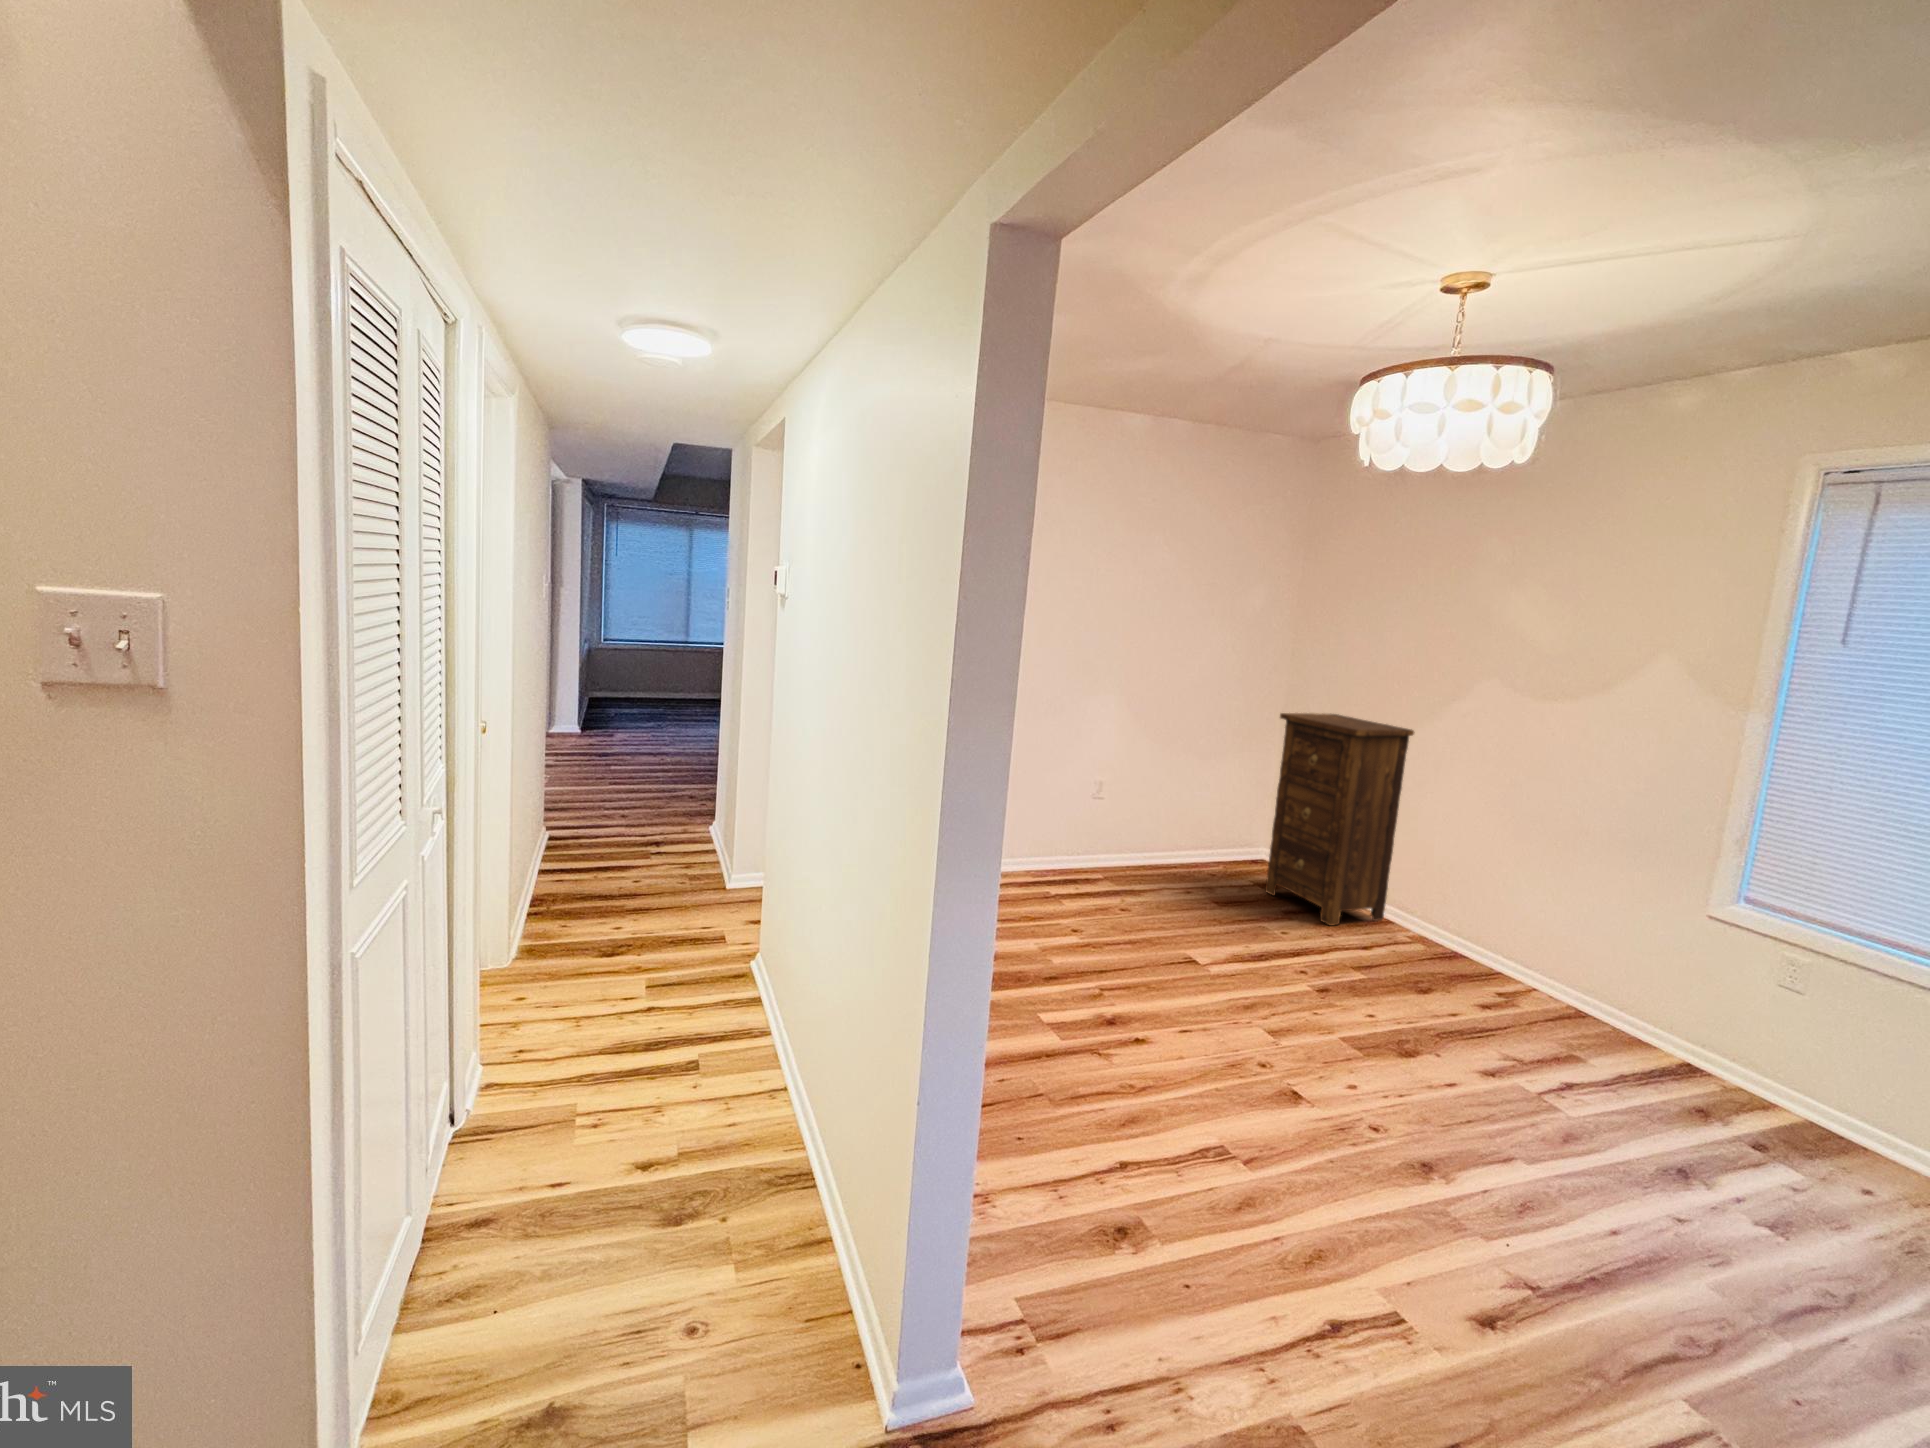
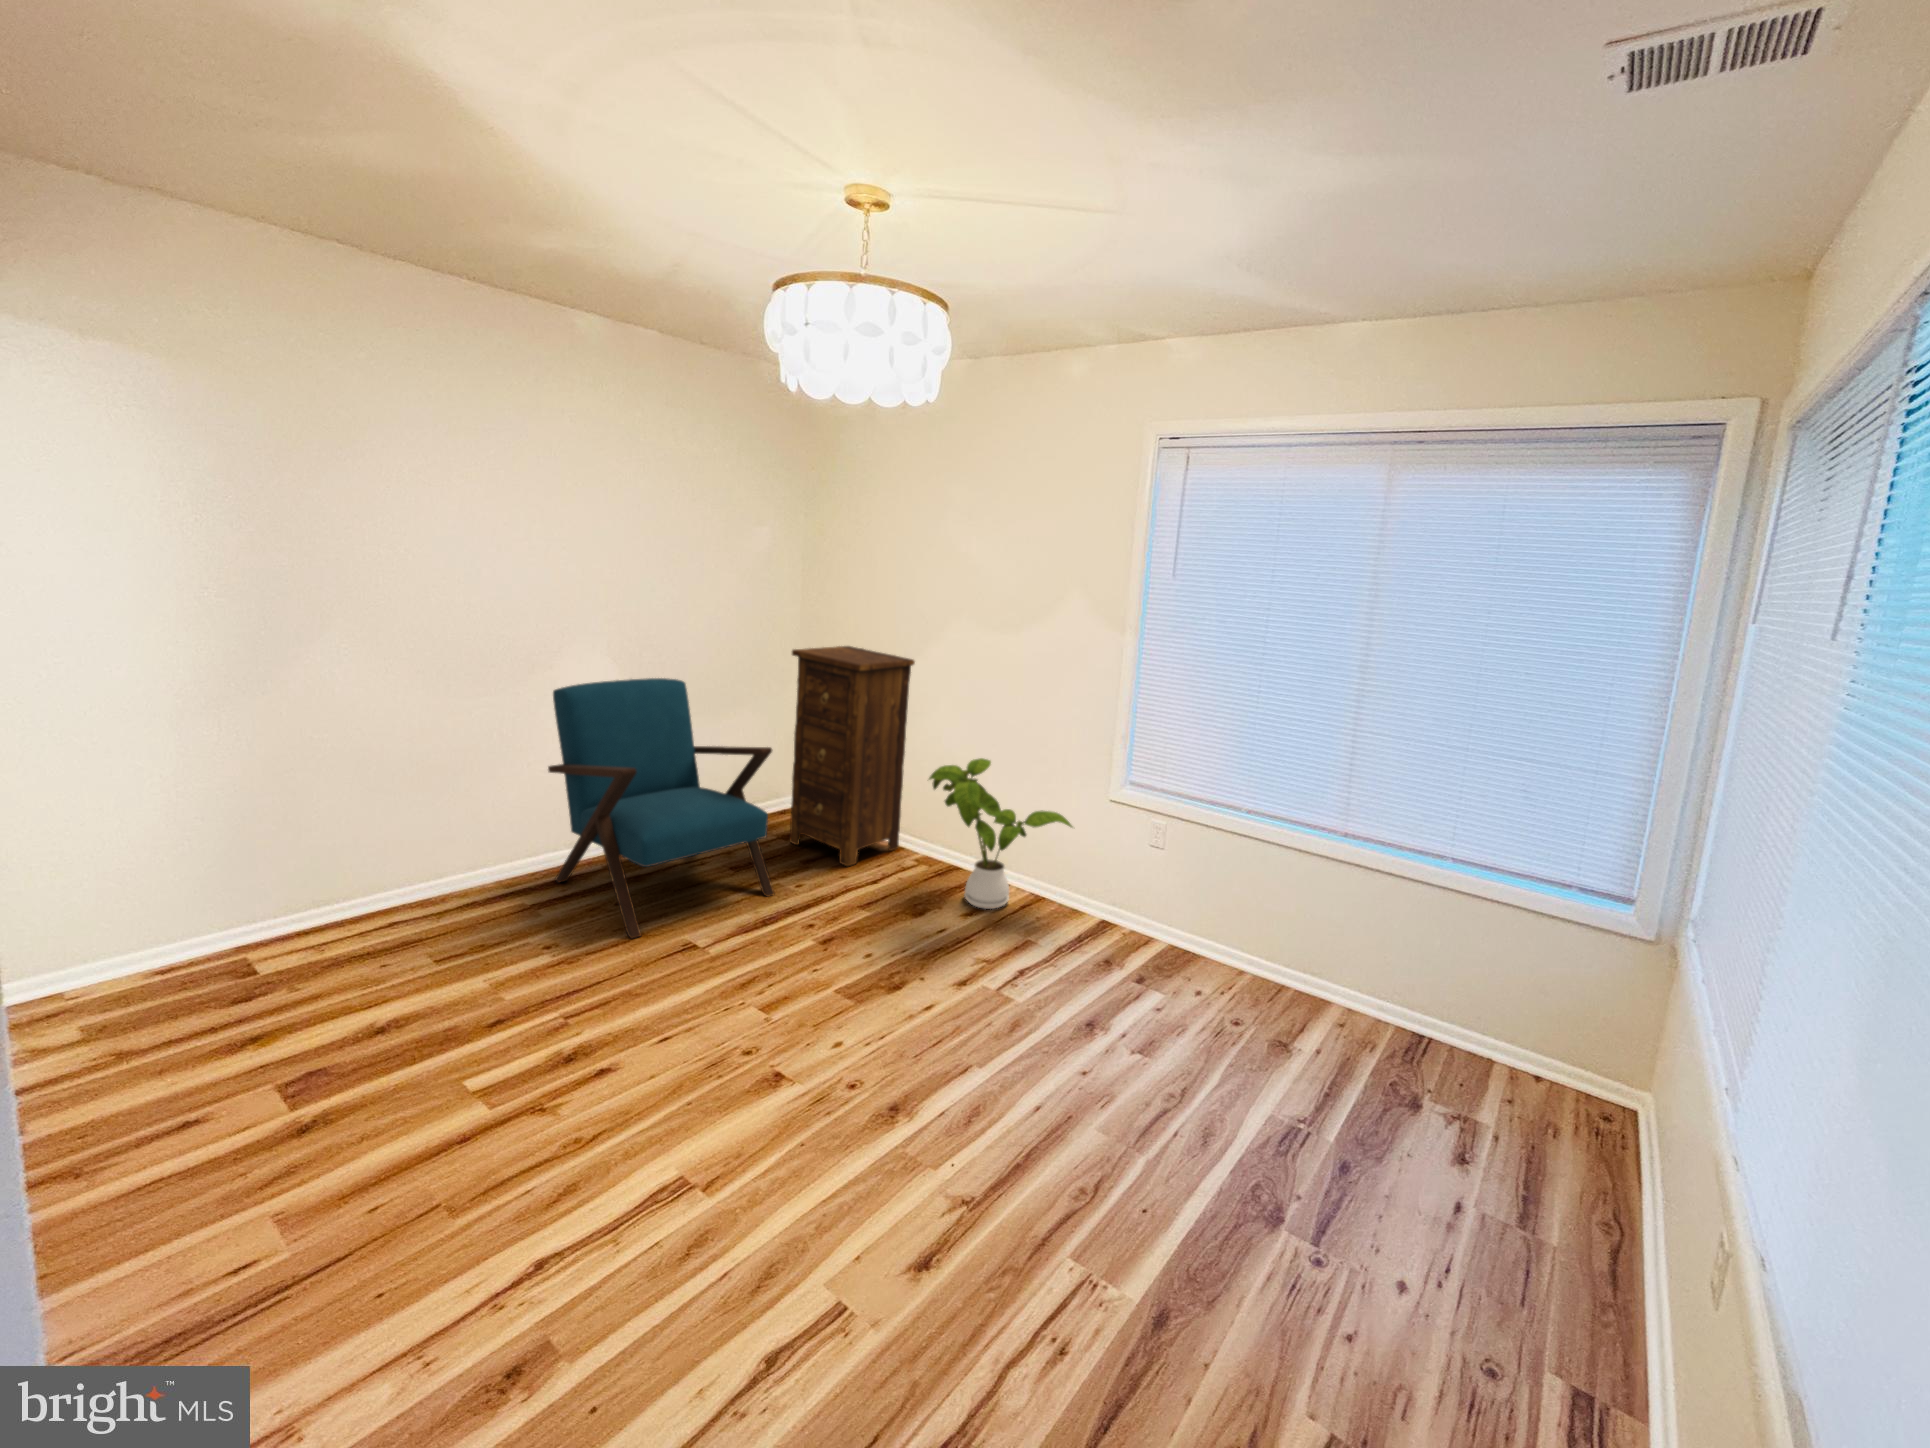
armchair: none [1073,728,1266,940] -> present [548,678,774,938]
house plant: none [1439,837,1648,1008] -> present [929,758,1072,909]

